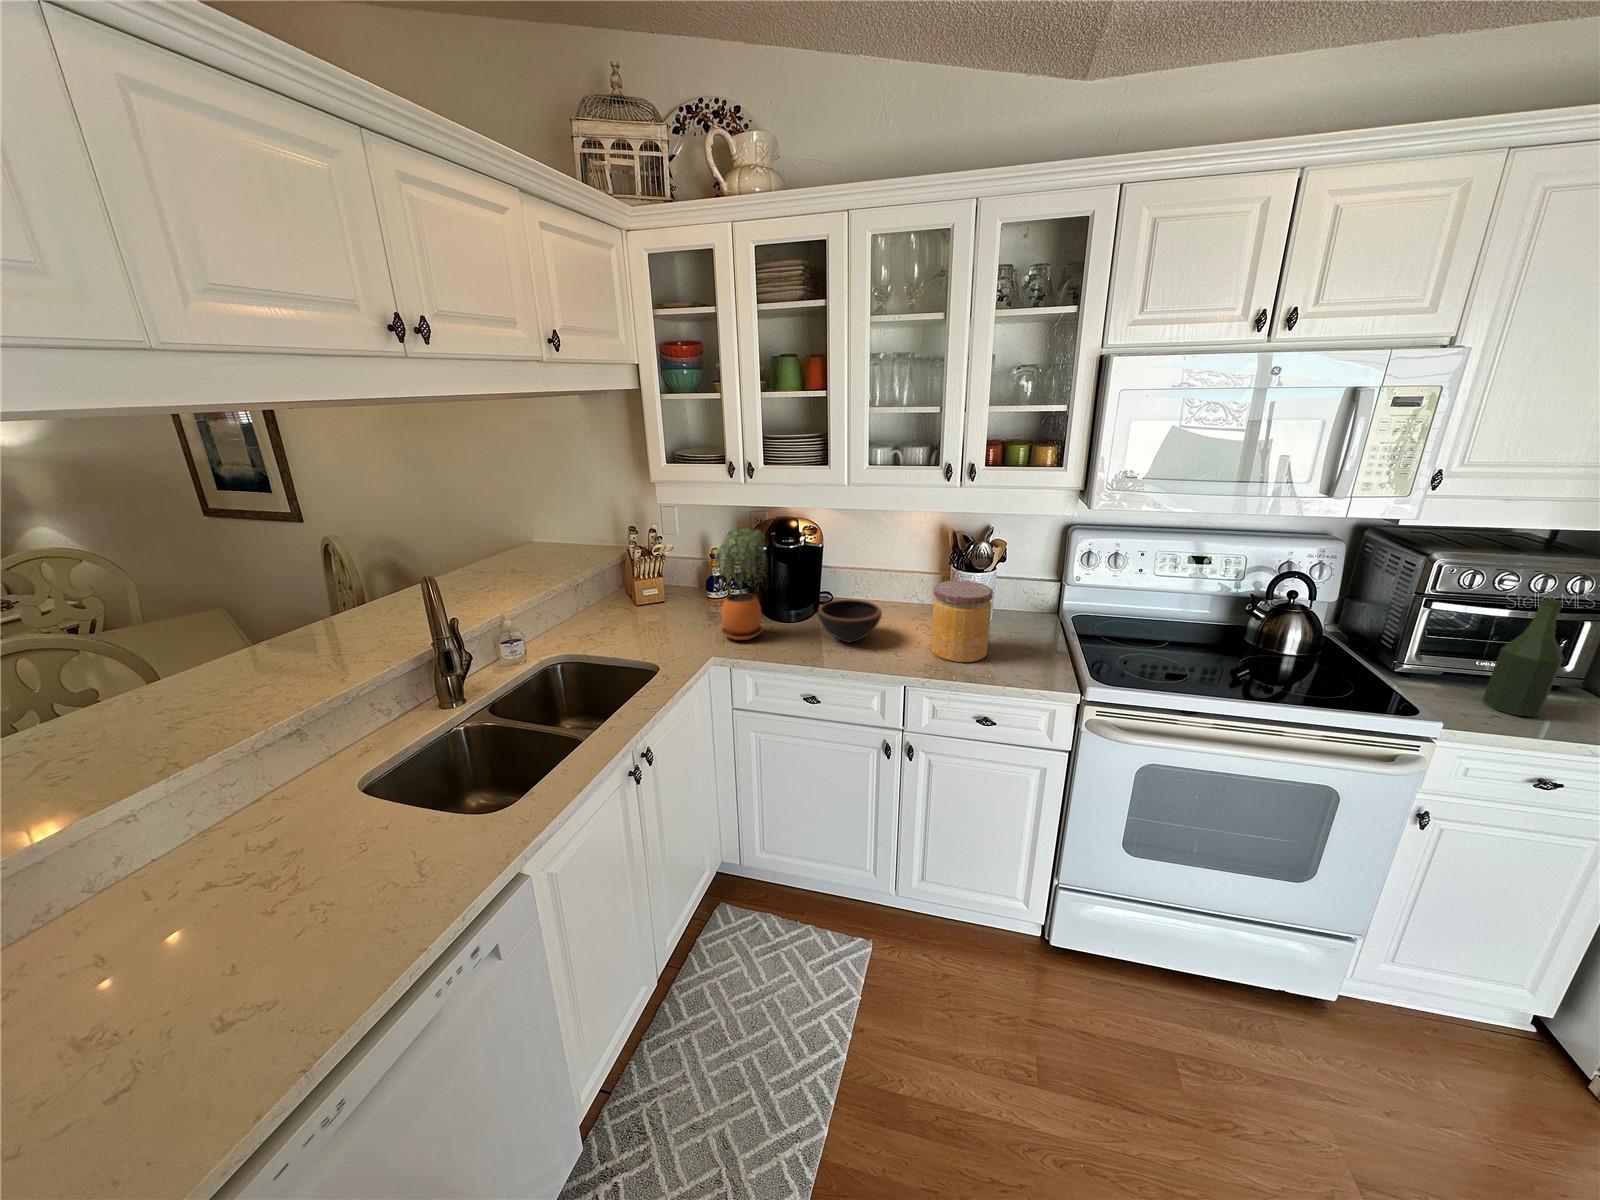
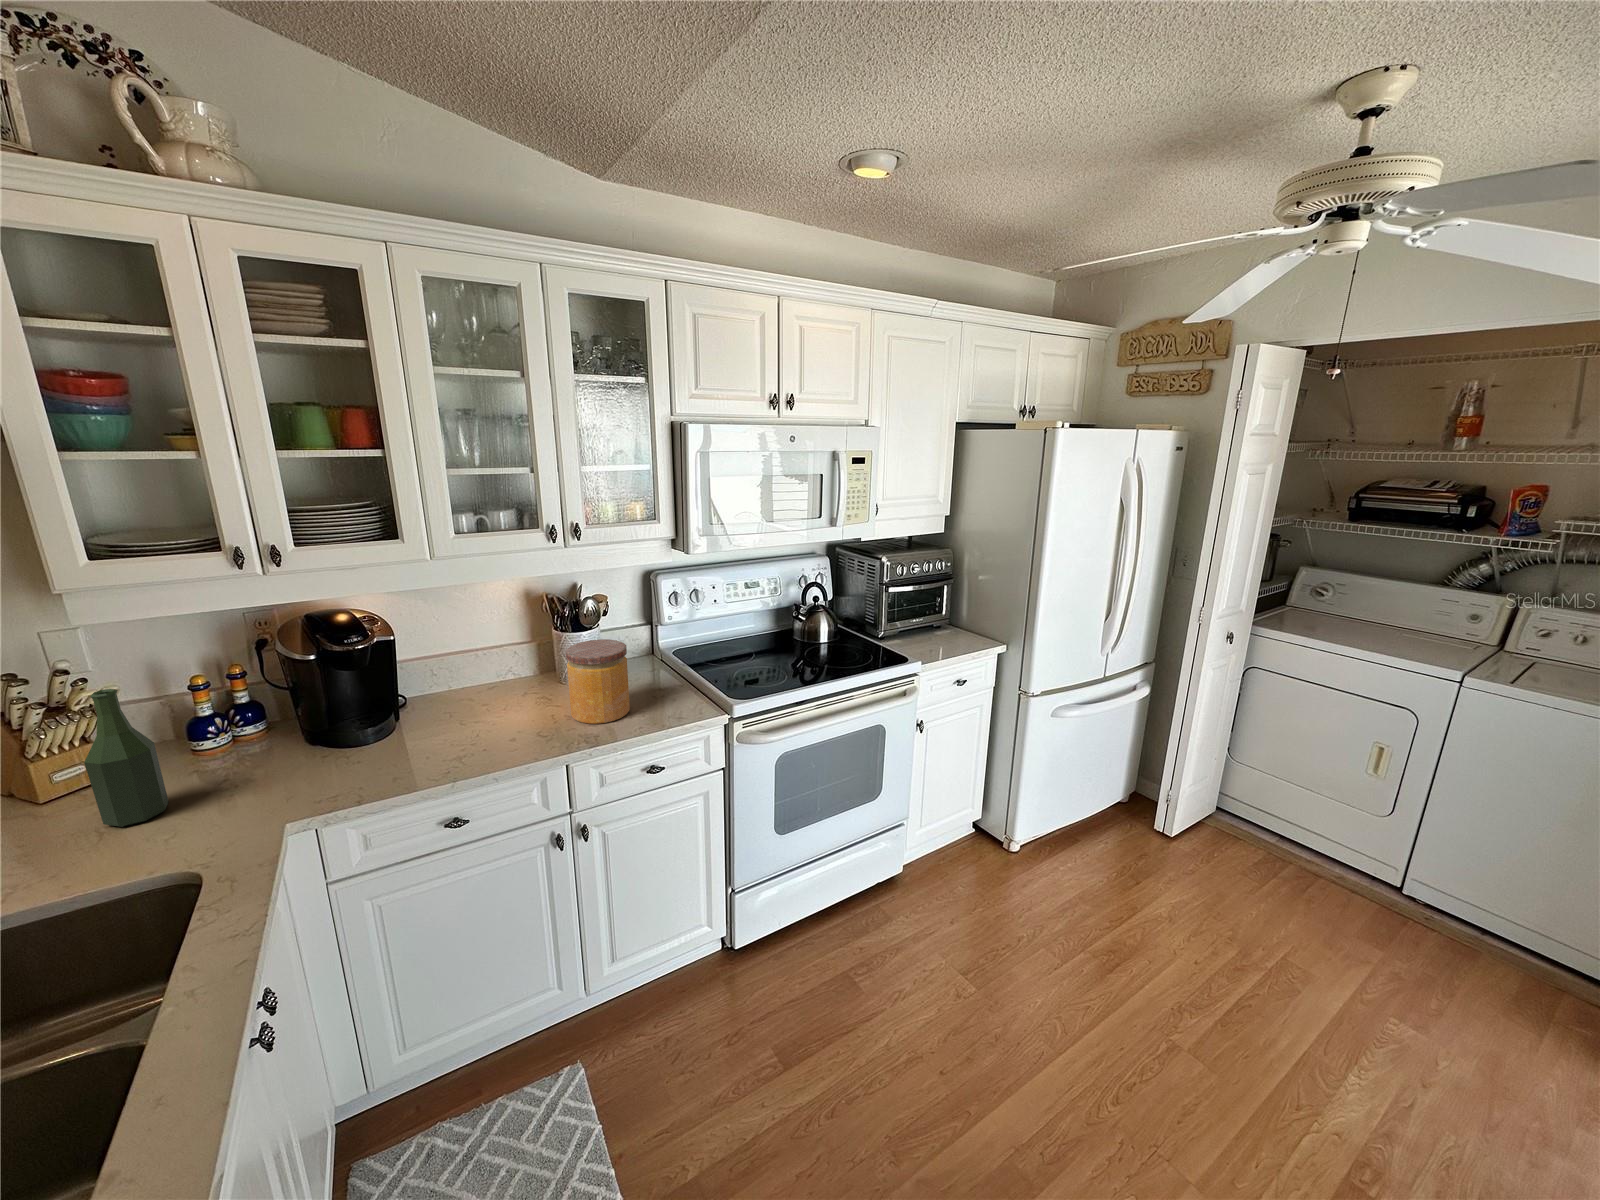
potted plant: present [714,528,766,640] -> none [249,630,347,790]
bottle: present [1483,599,1564,716] -> present [84,689,169,827]
bowl: present [818,600,882,642] -> none [425,689,510,742]

